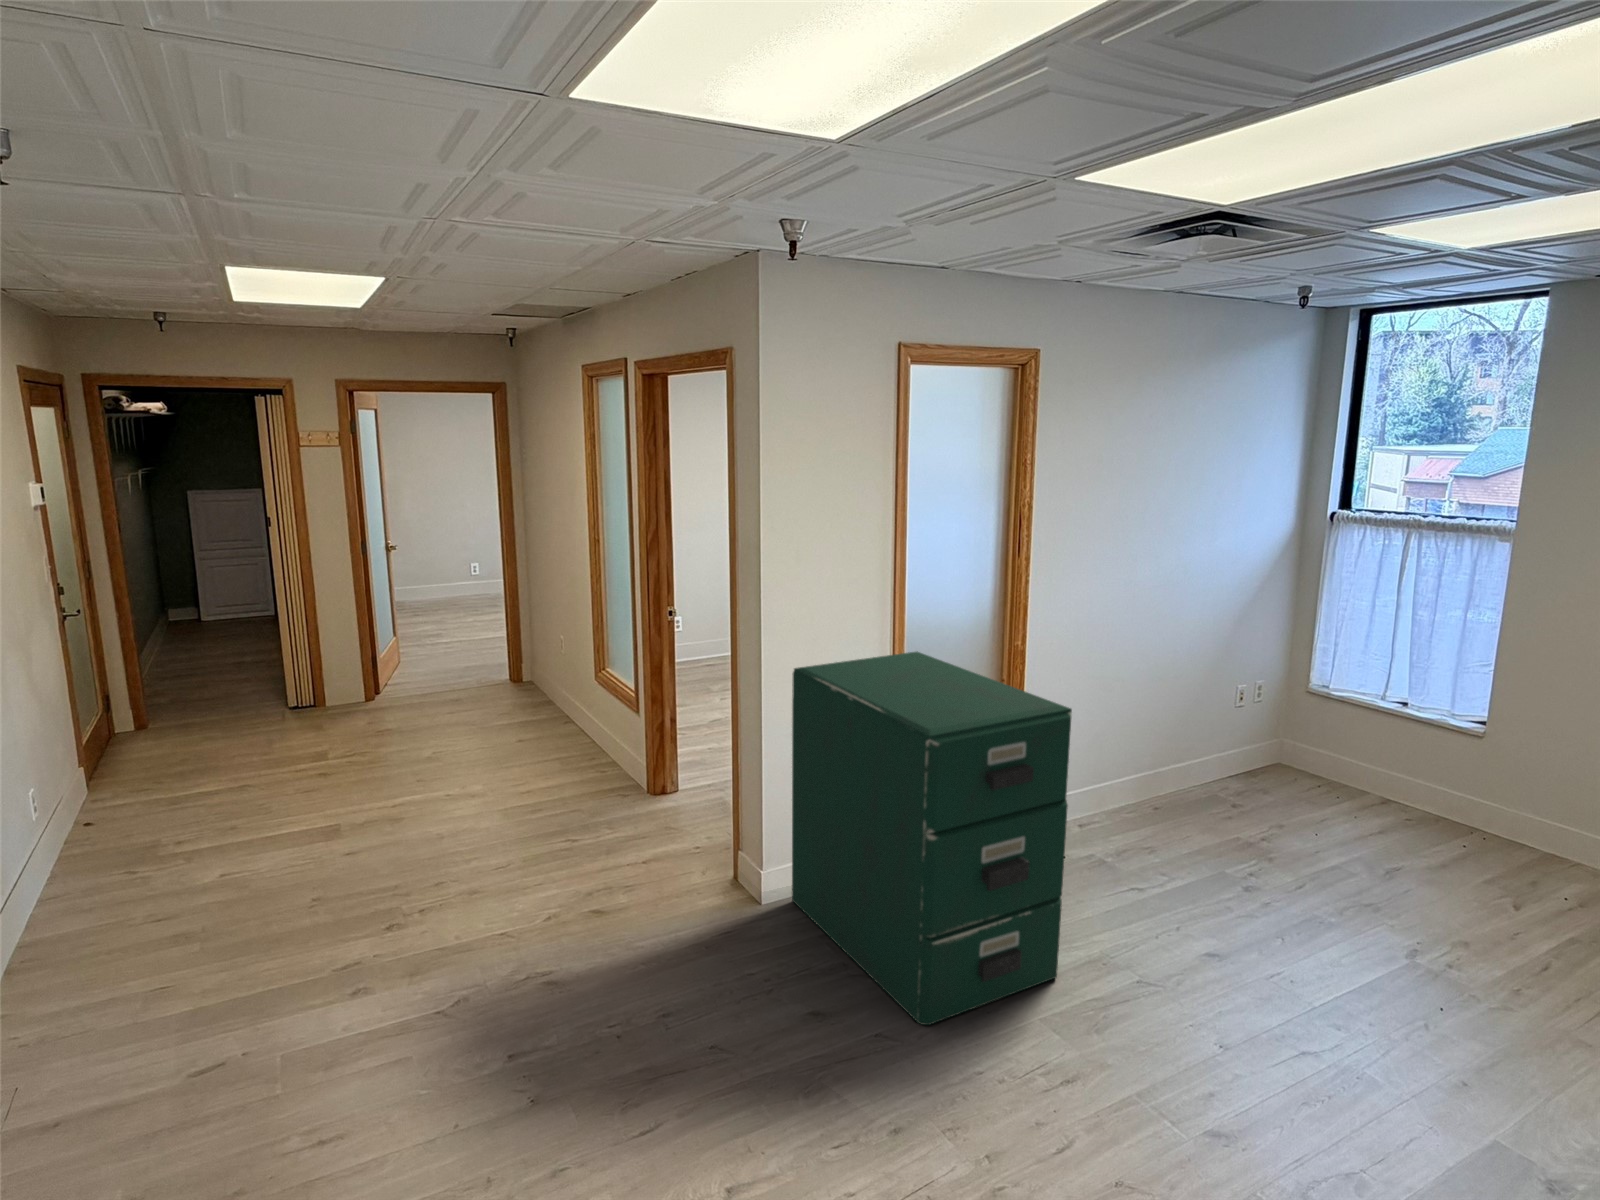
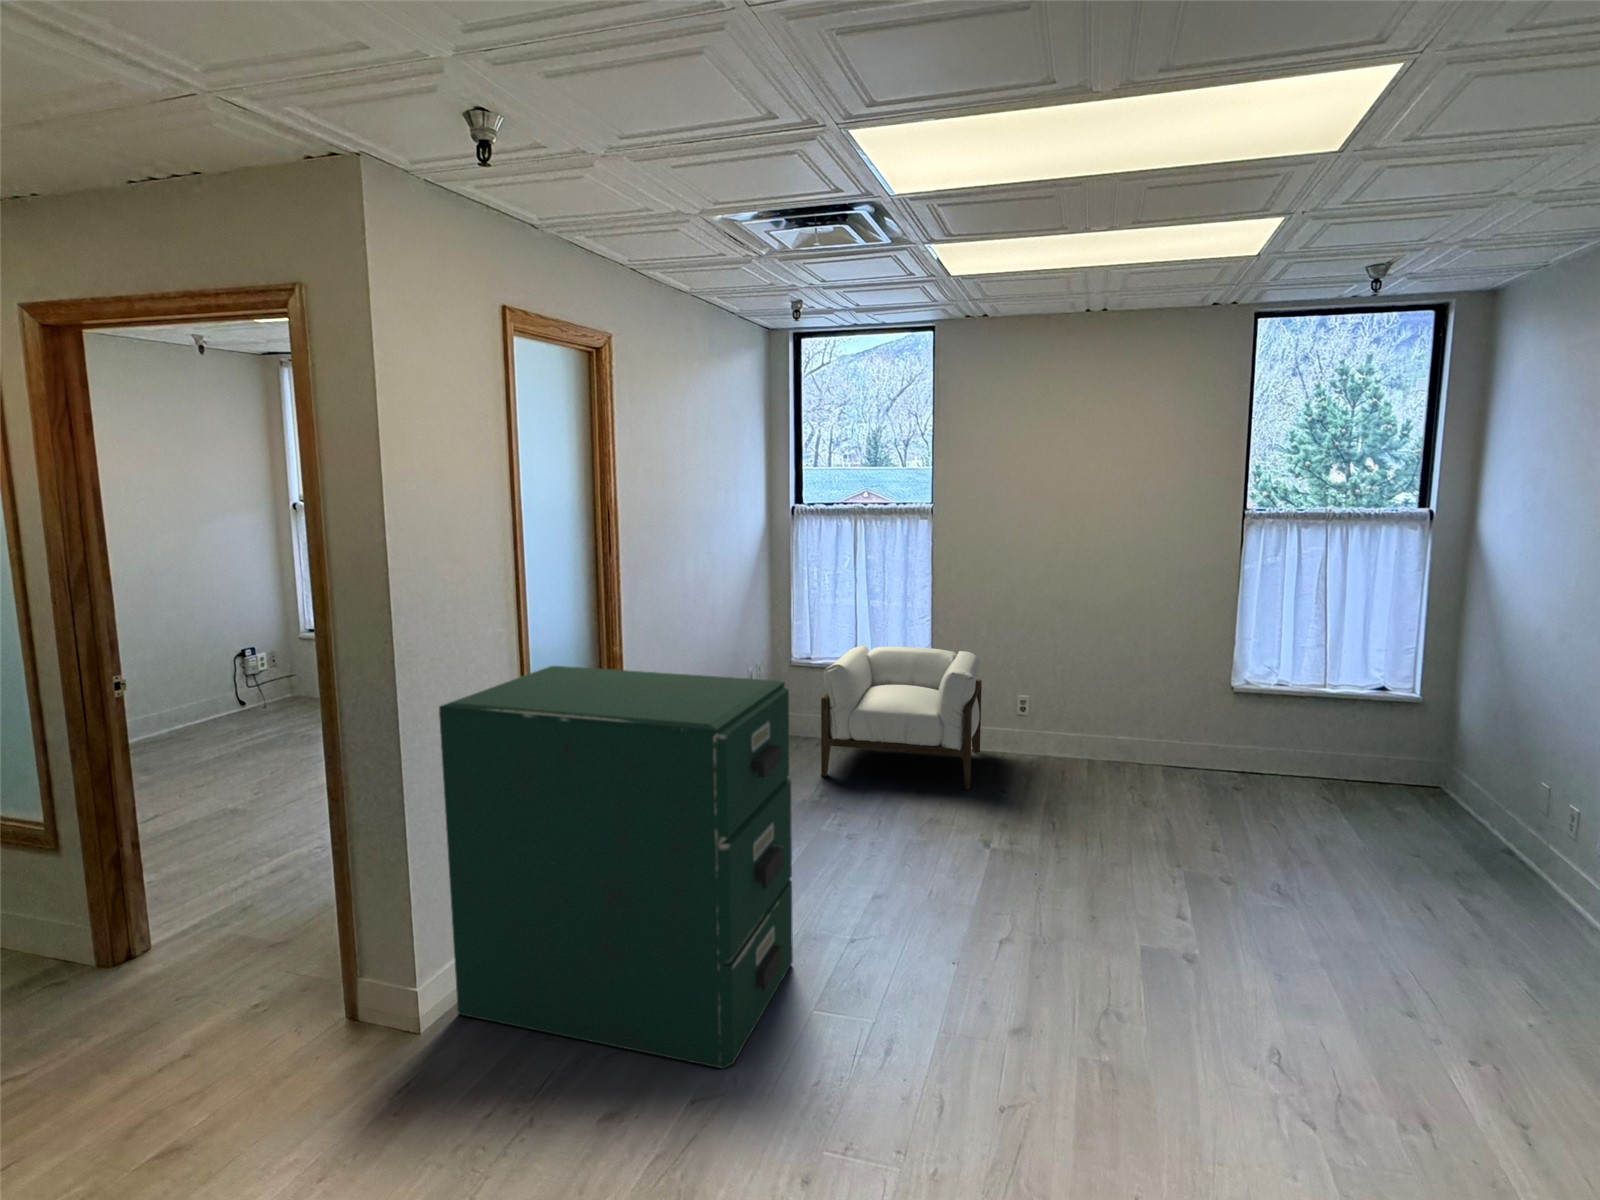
armchair: none [1281,688,1562,900] -> present [821,645,982,789]

